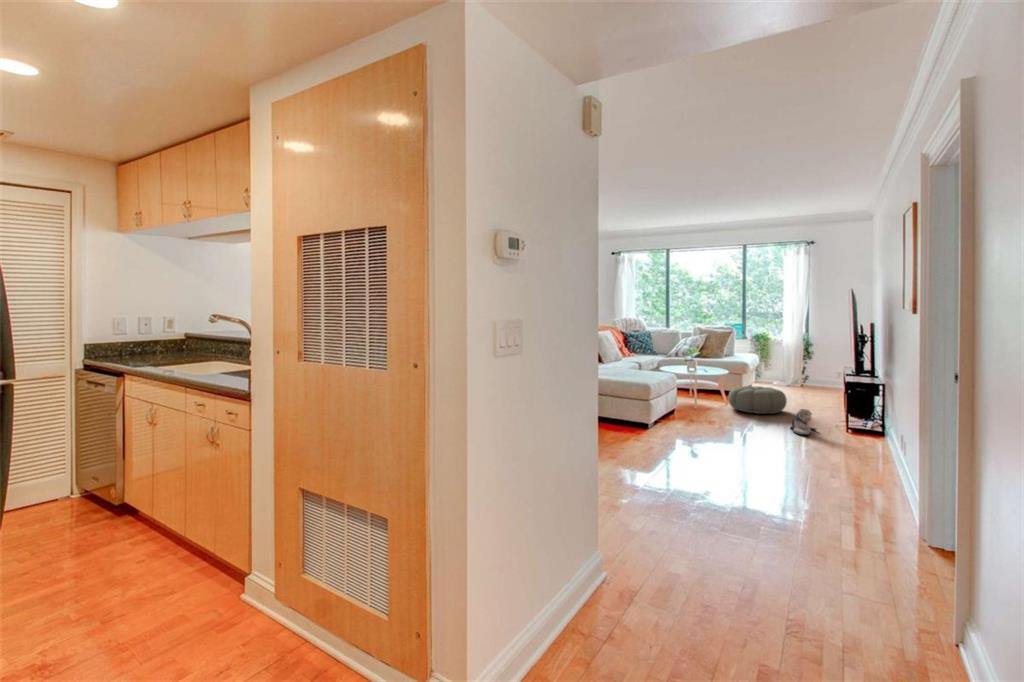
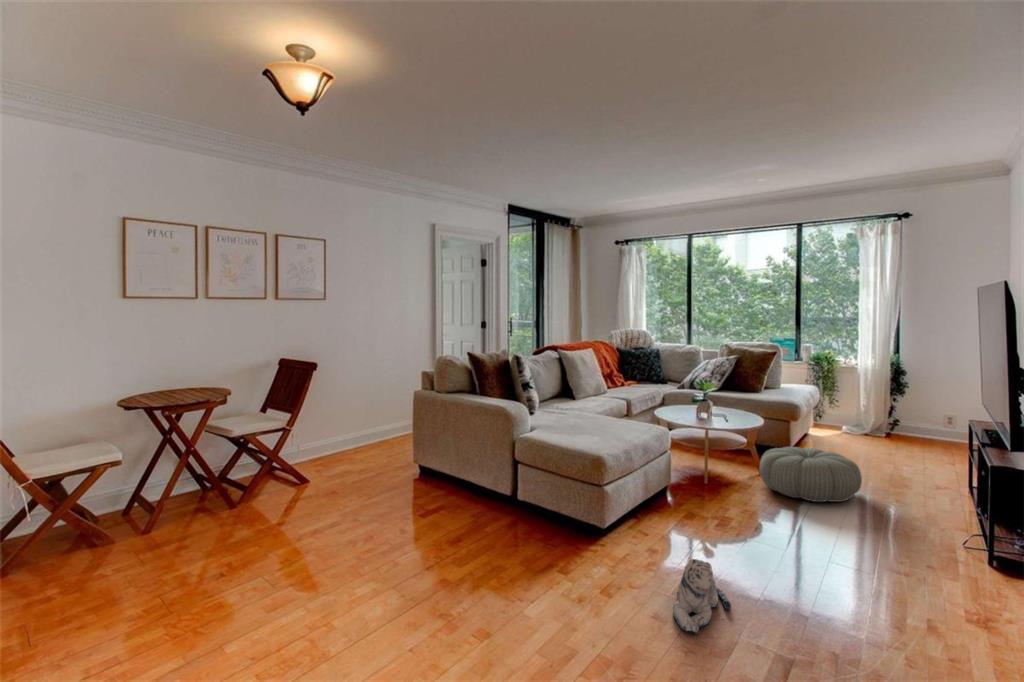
plush toy: present [790,409,816,435] -> present [673,559,731,633]

